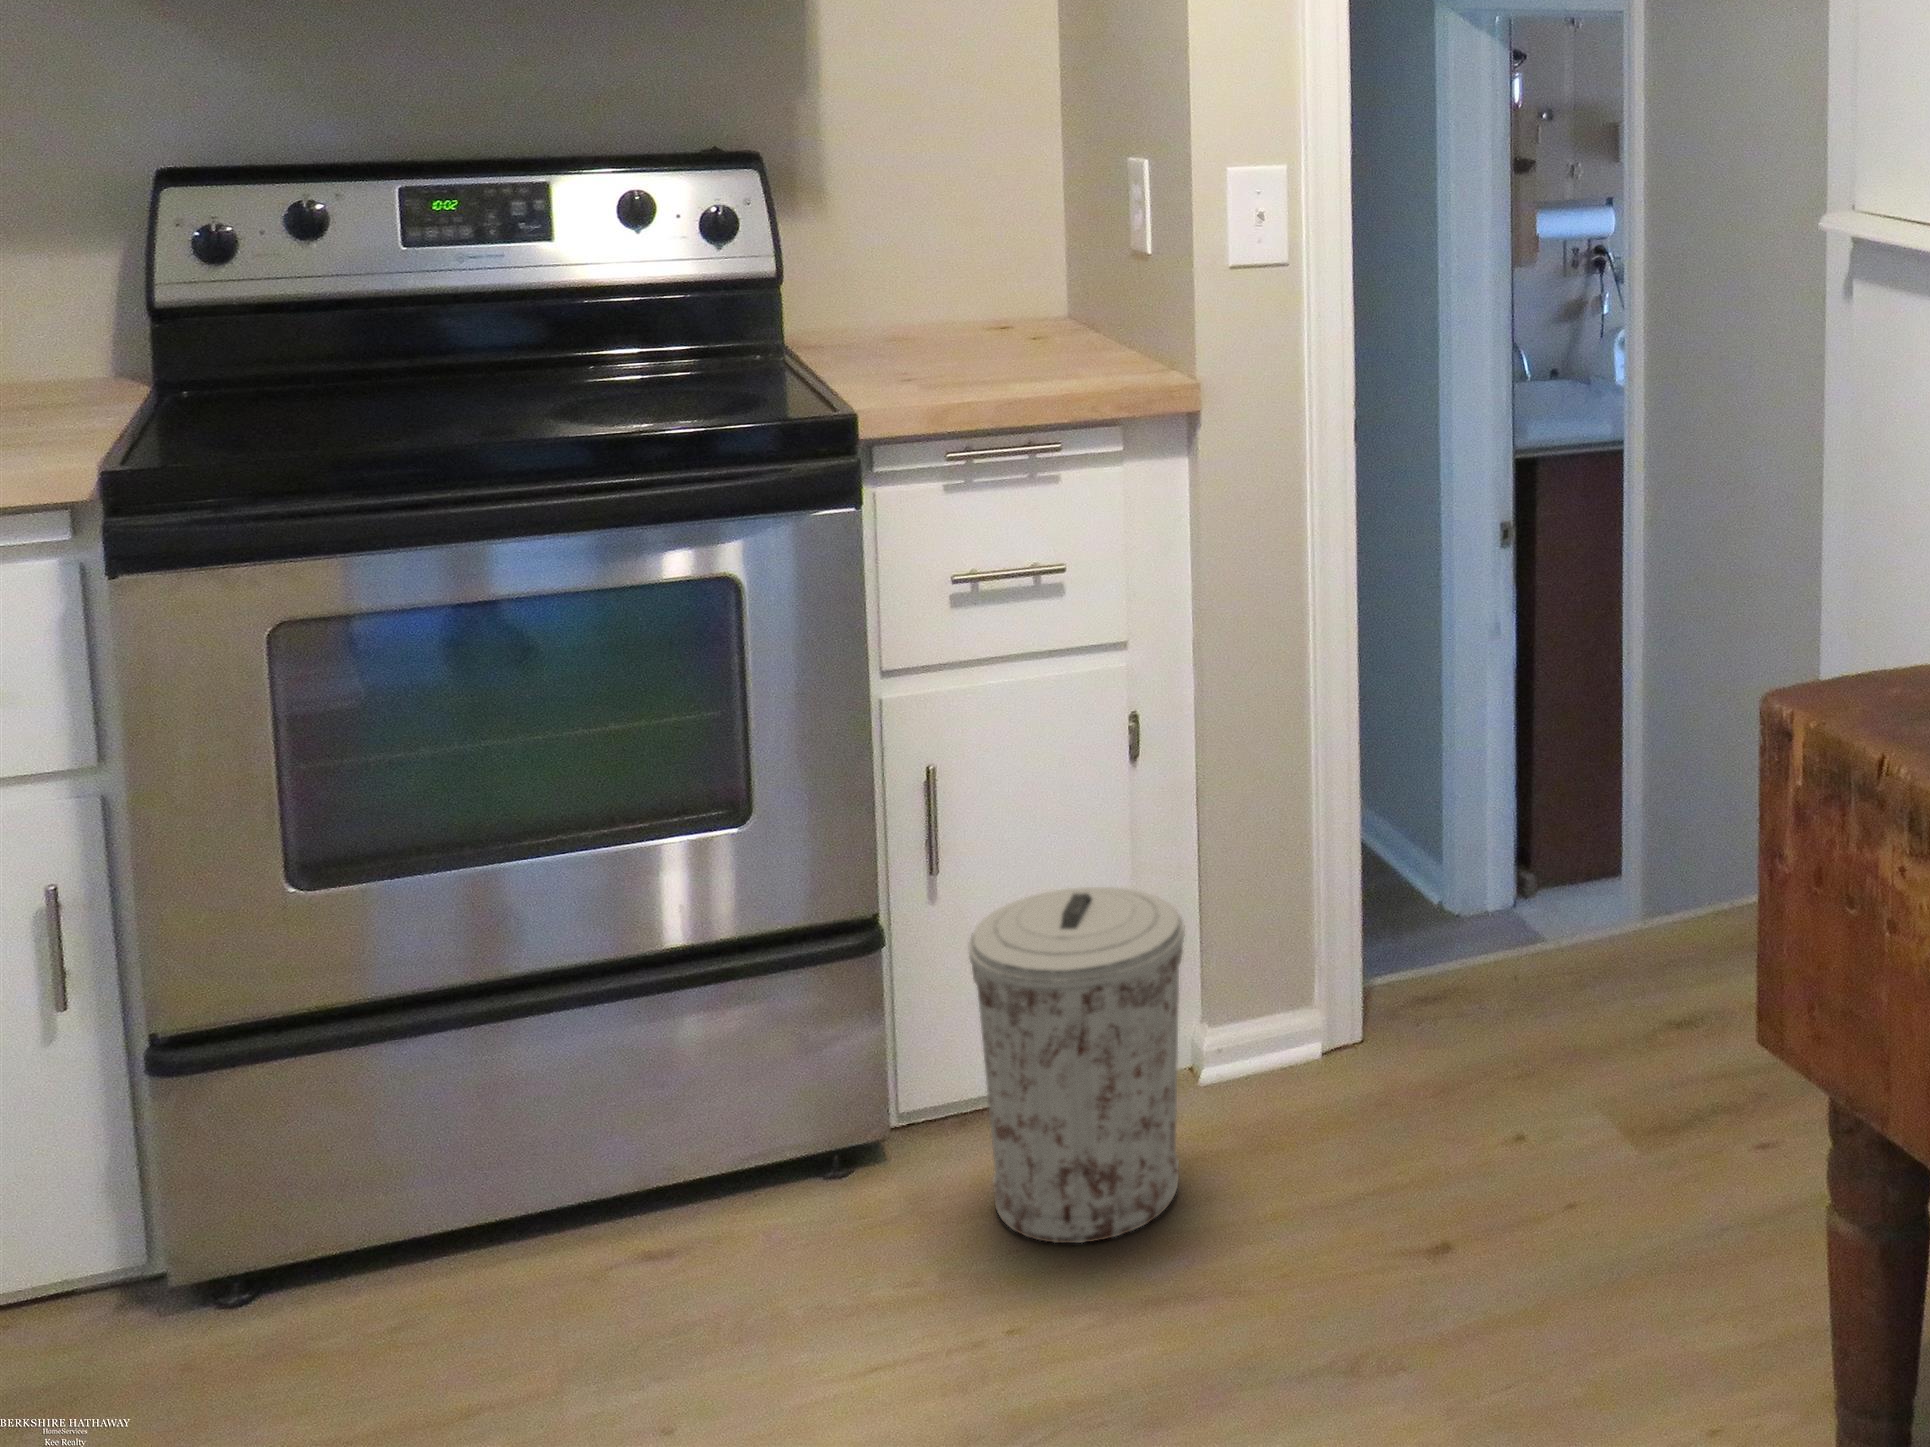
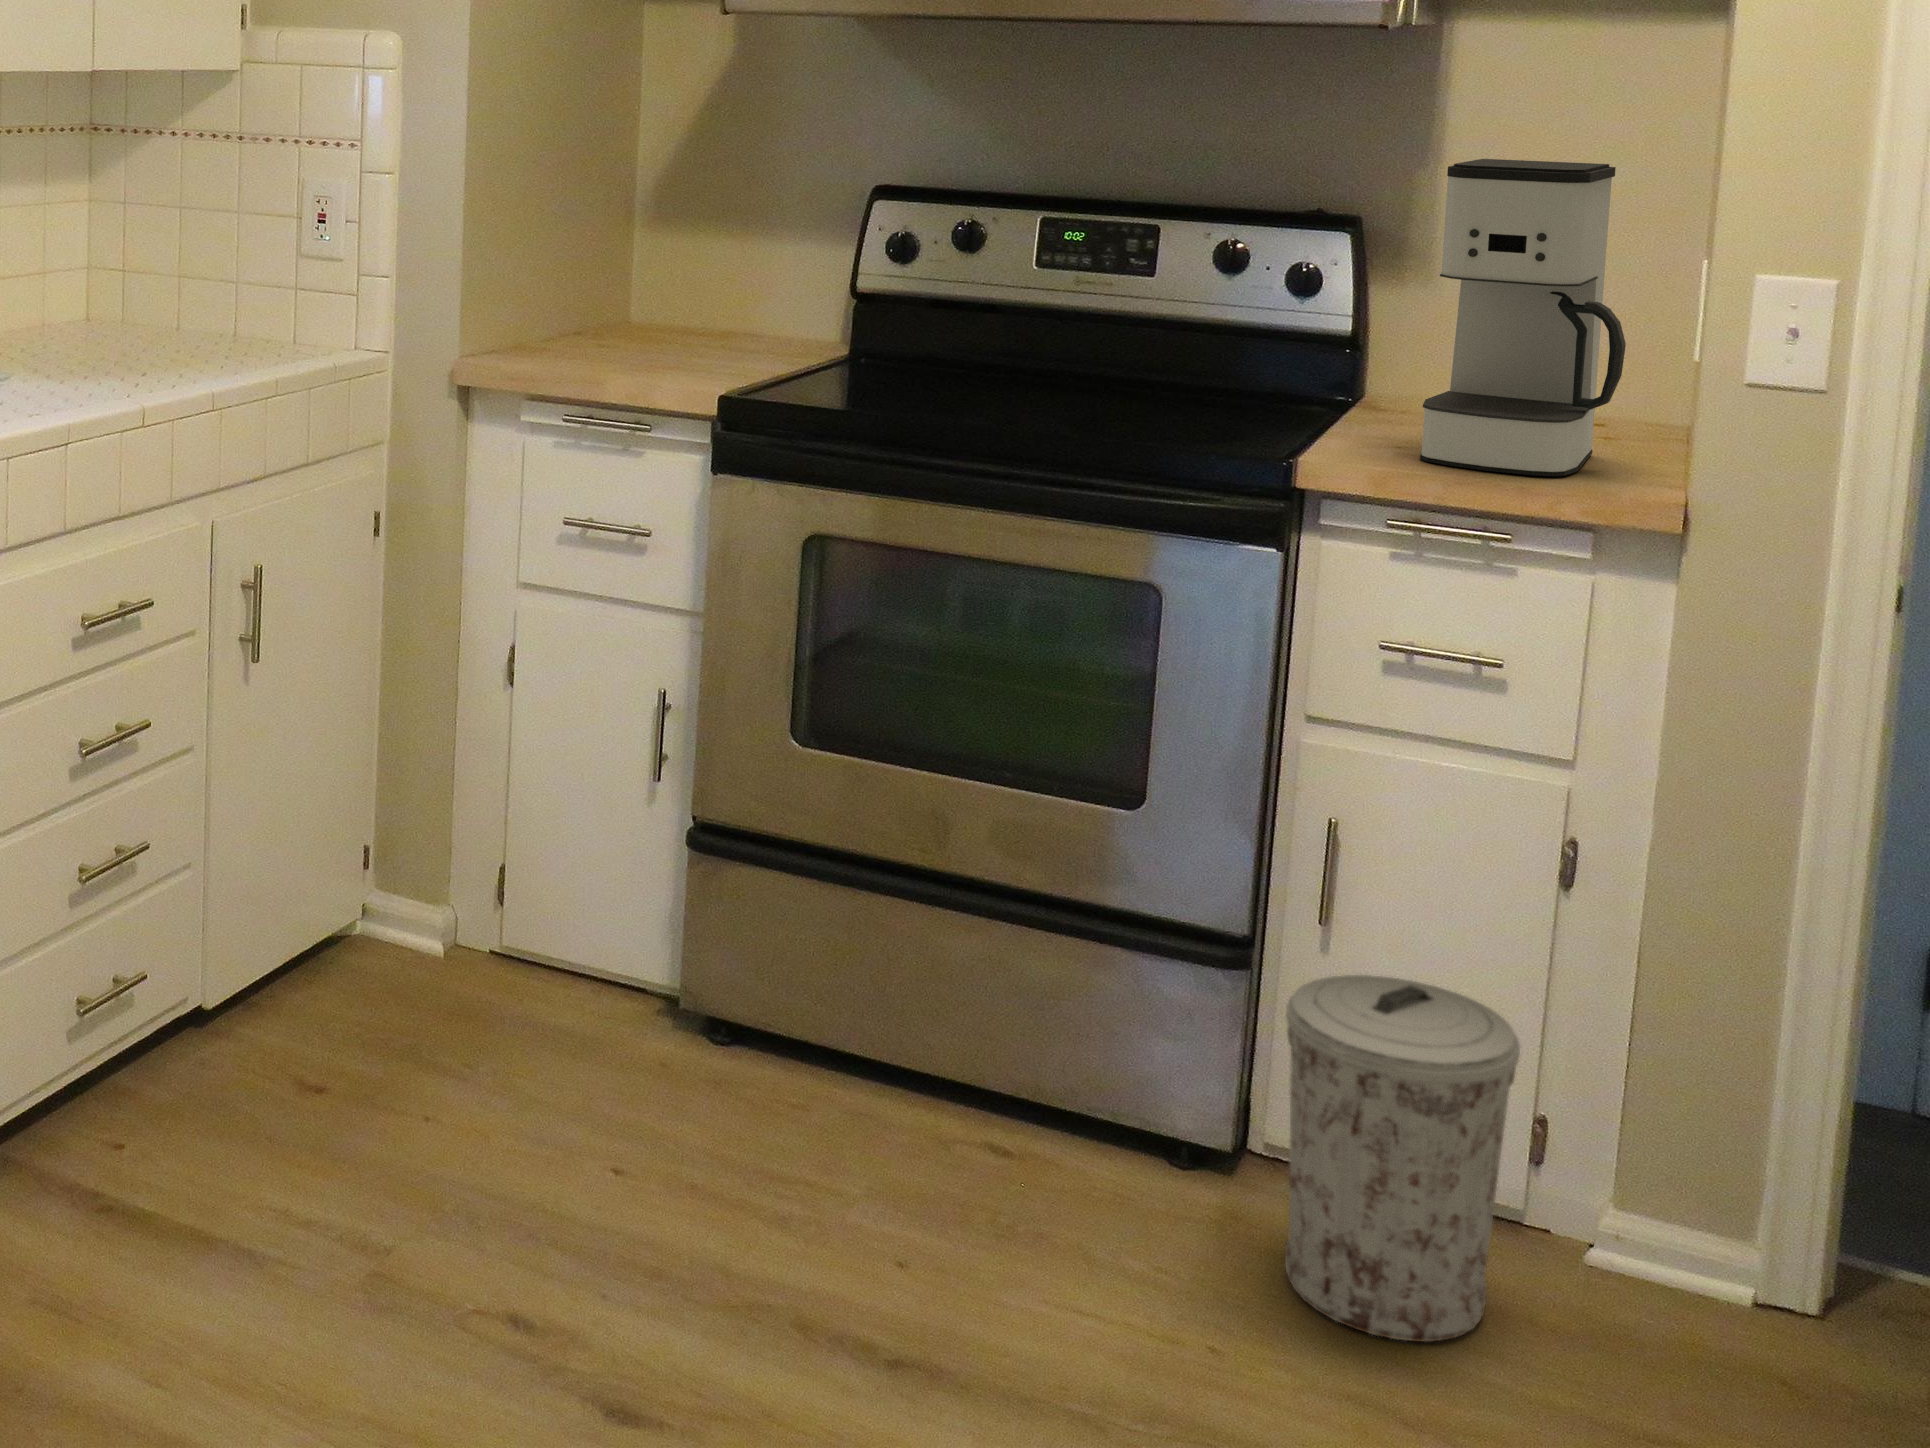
coffee maker: none [926,79,1106,386] -> present [1420,159,1626,476]

